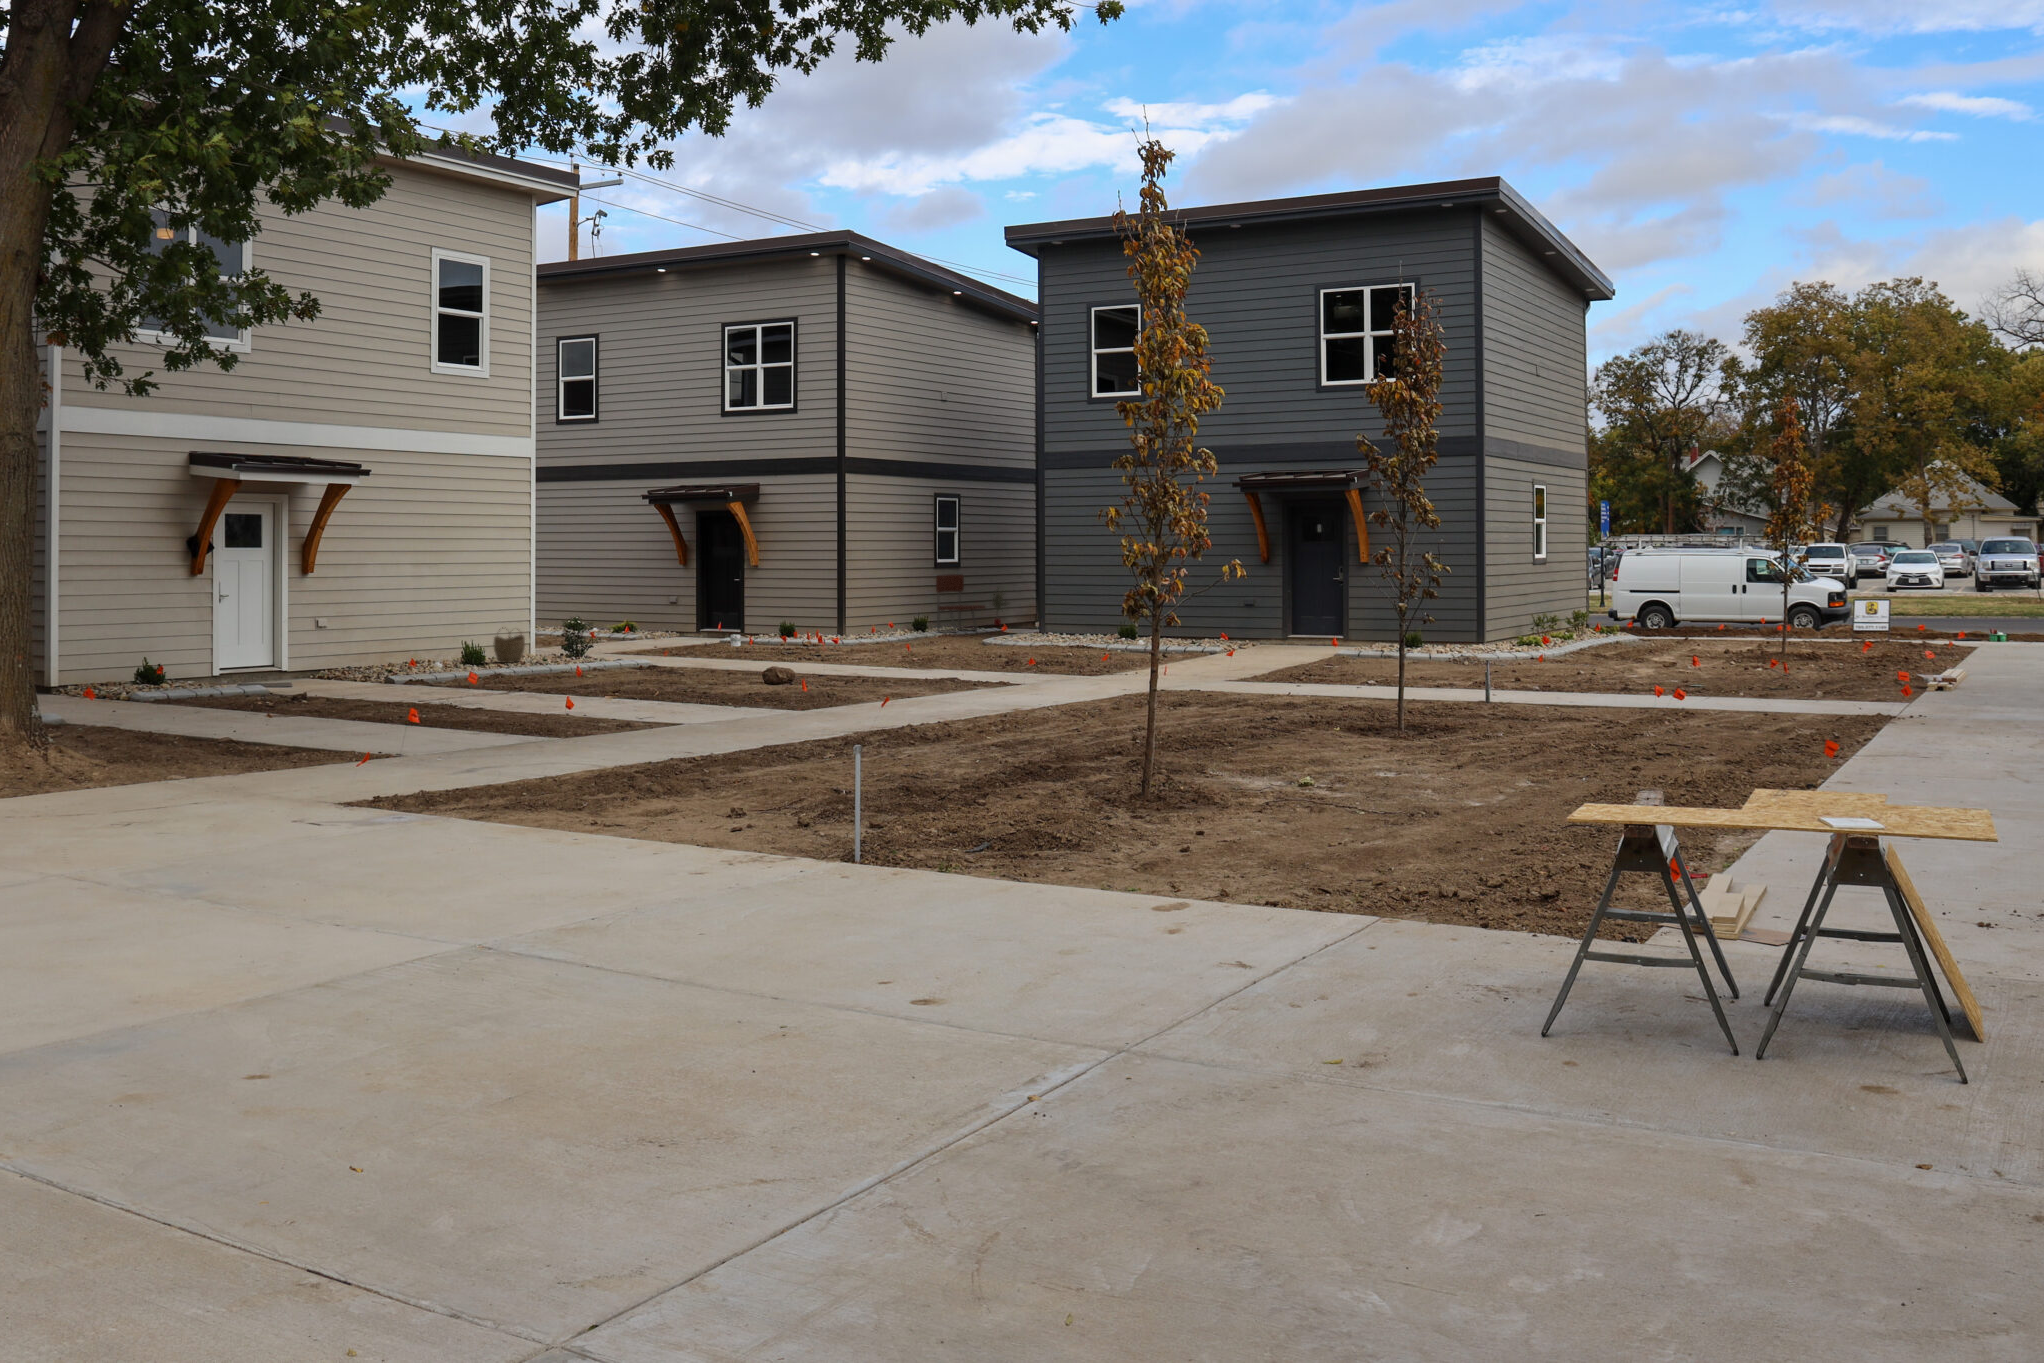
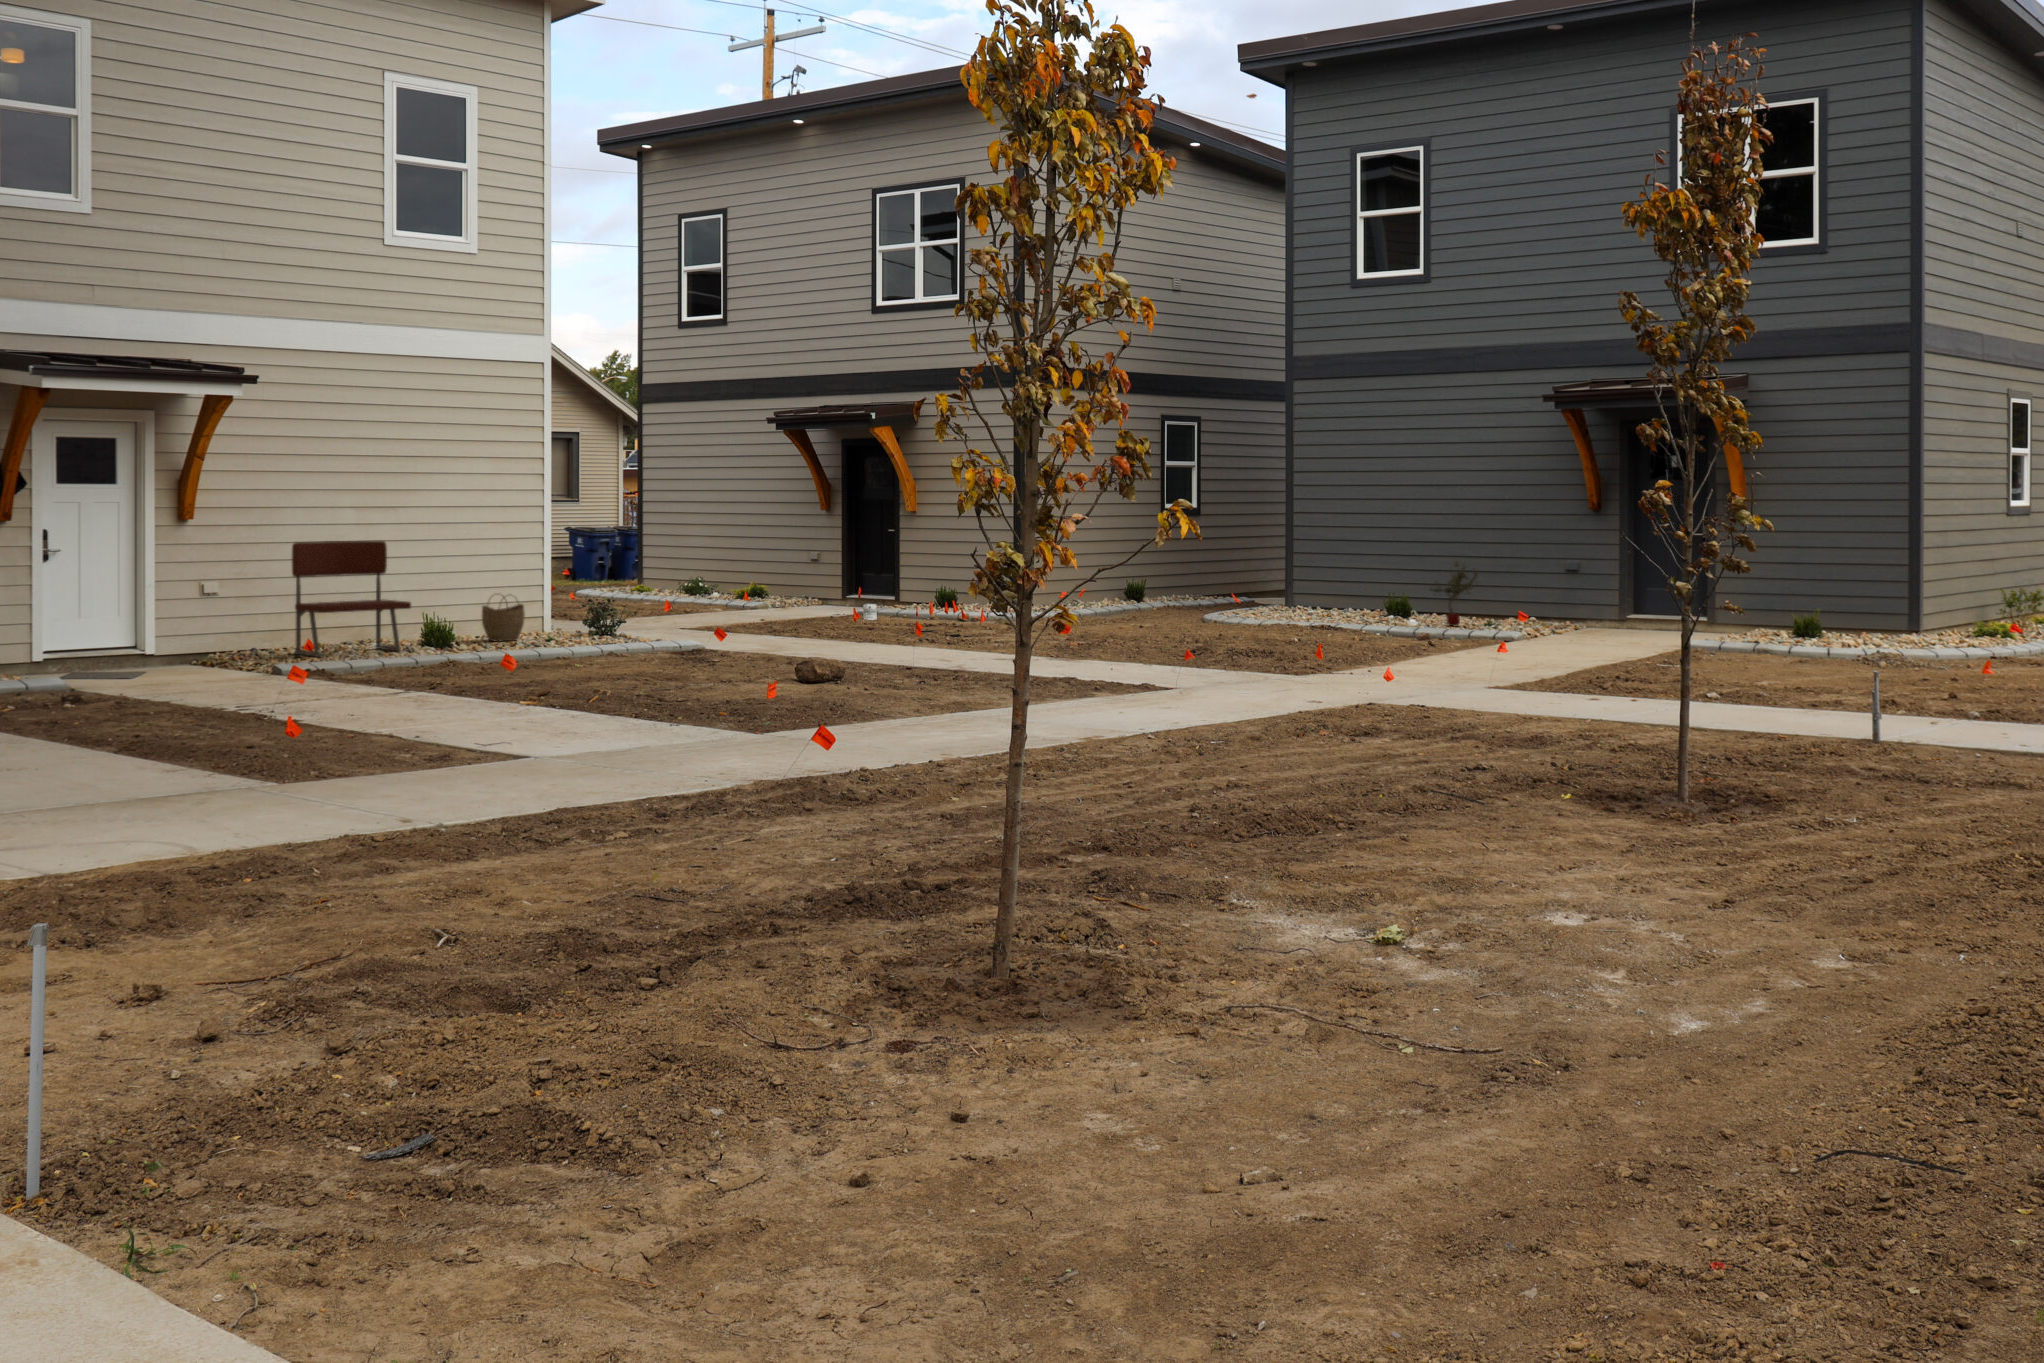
bench: present [936,574,985,633] -> present [292,541,411,657]
potted tree: present [993,588,1009,626] -> present [1429,562,1478,626]

